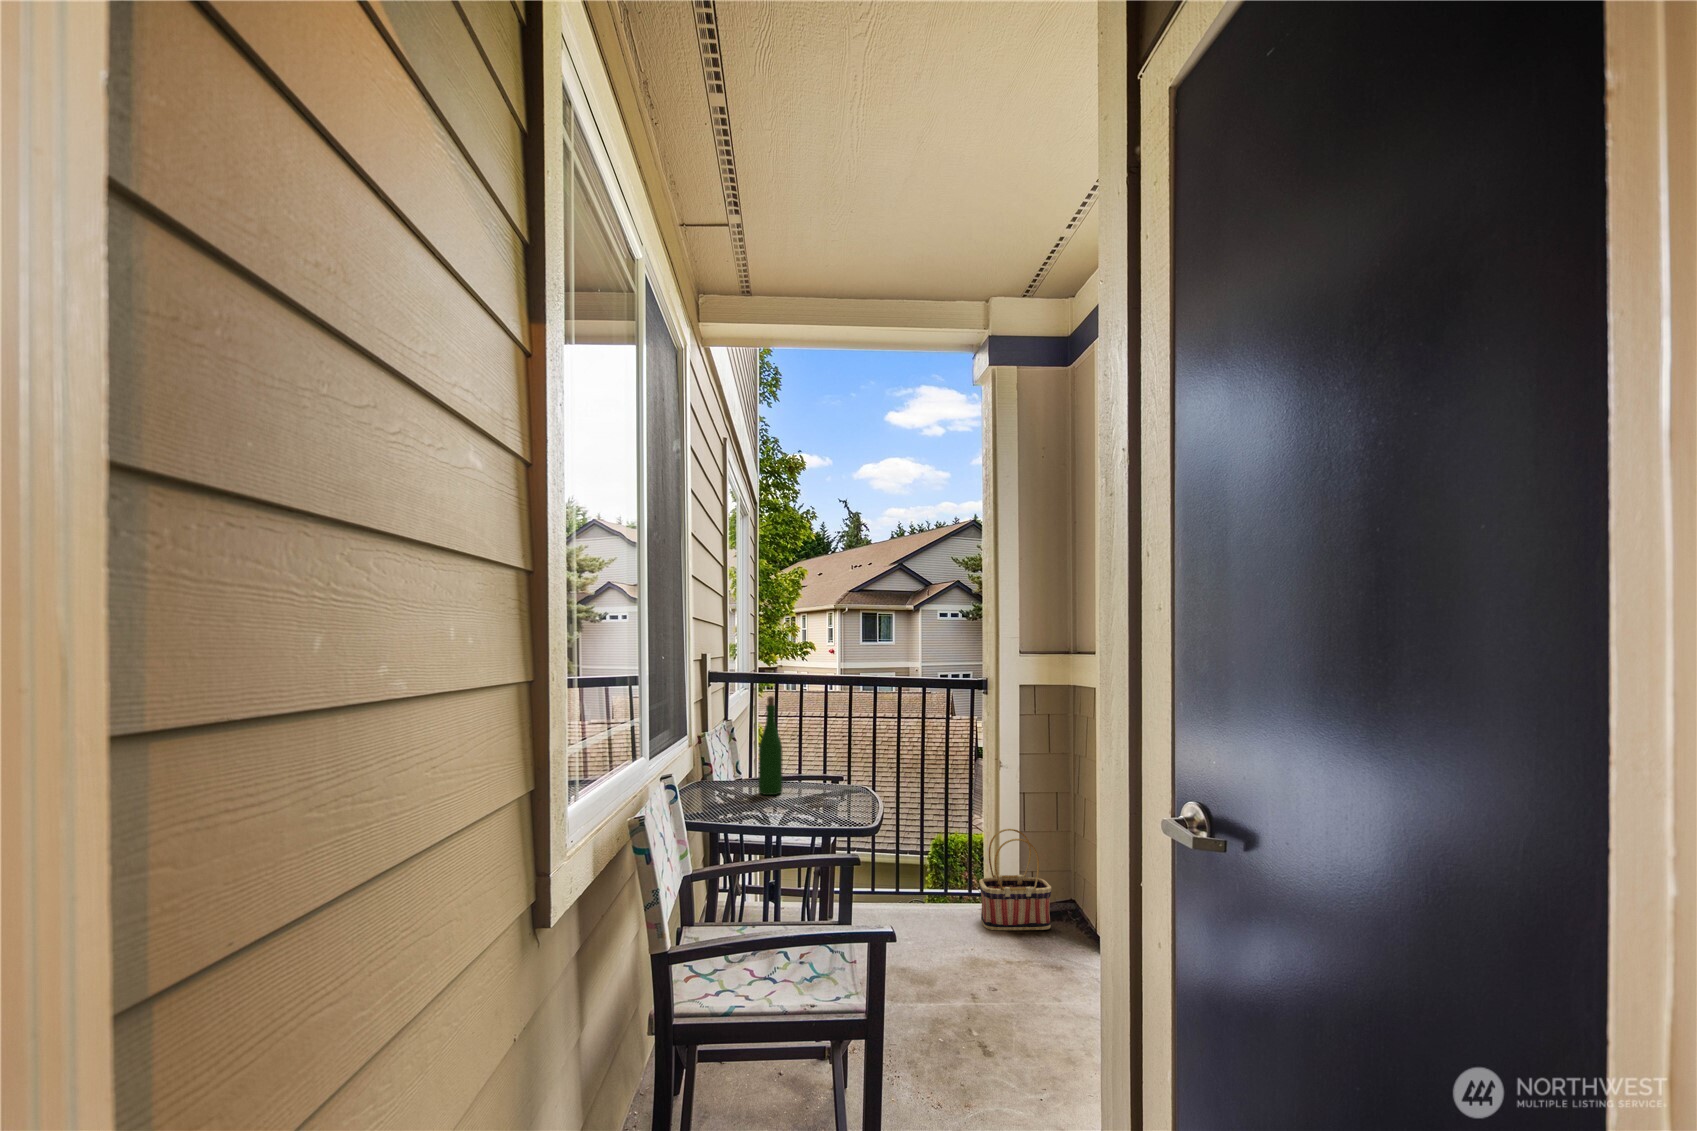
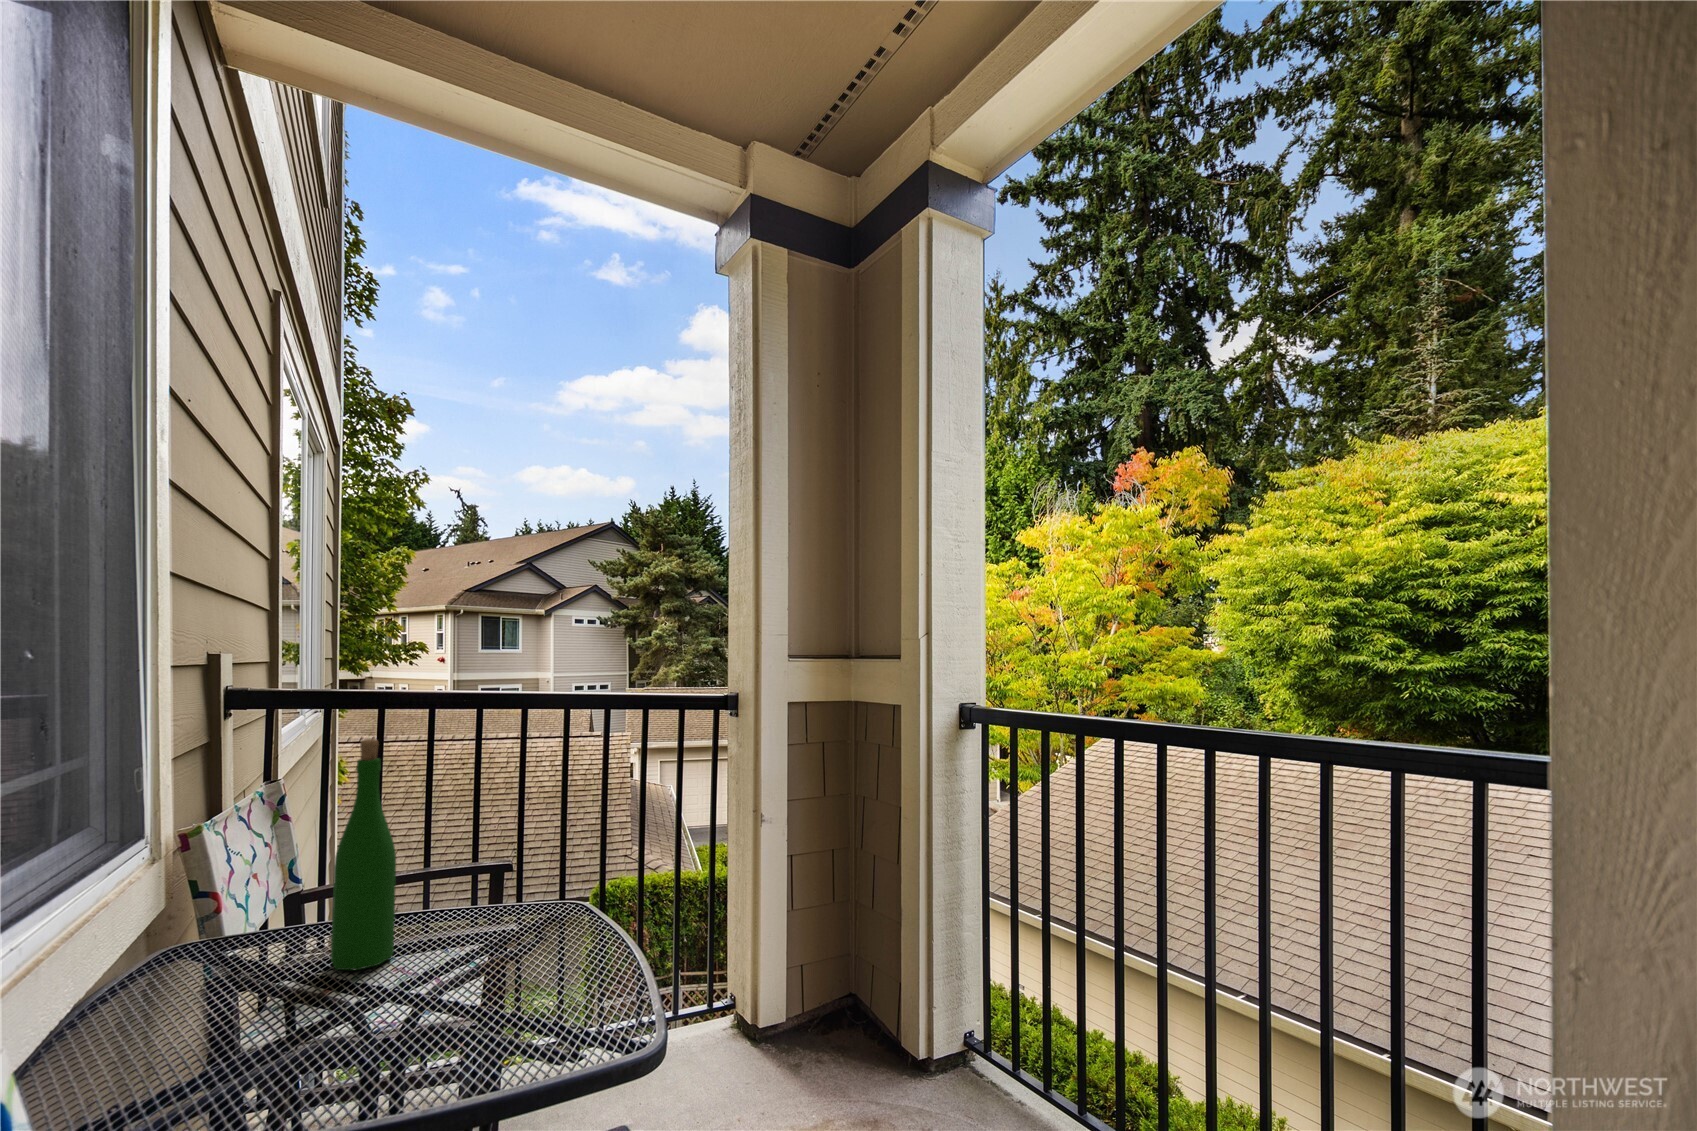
basket: present [979,829,1052,930] -> none [732,911,842,1083]

